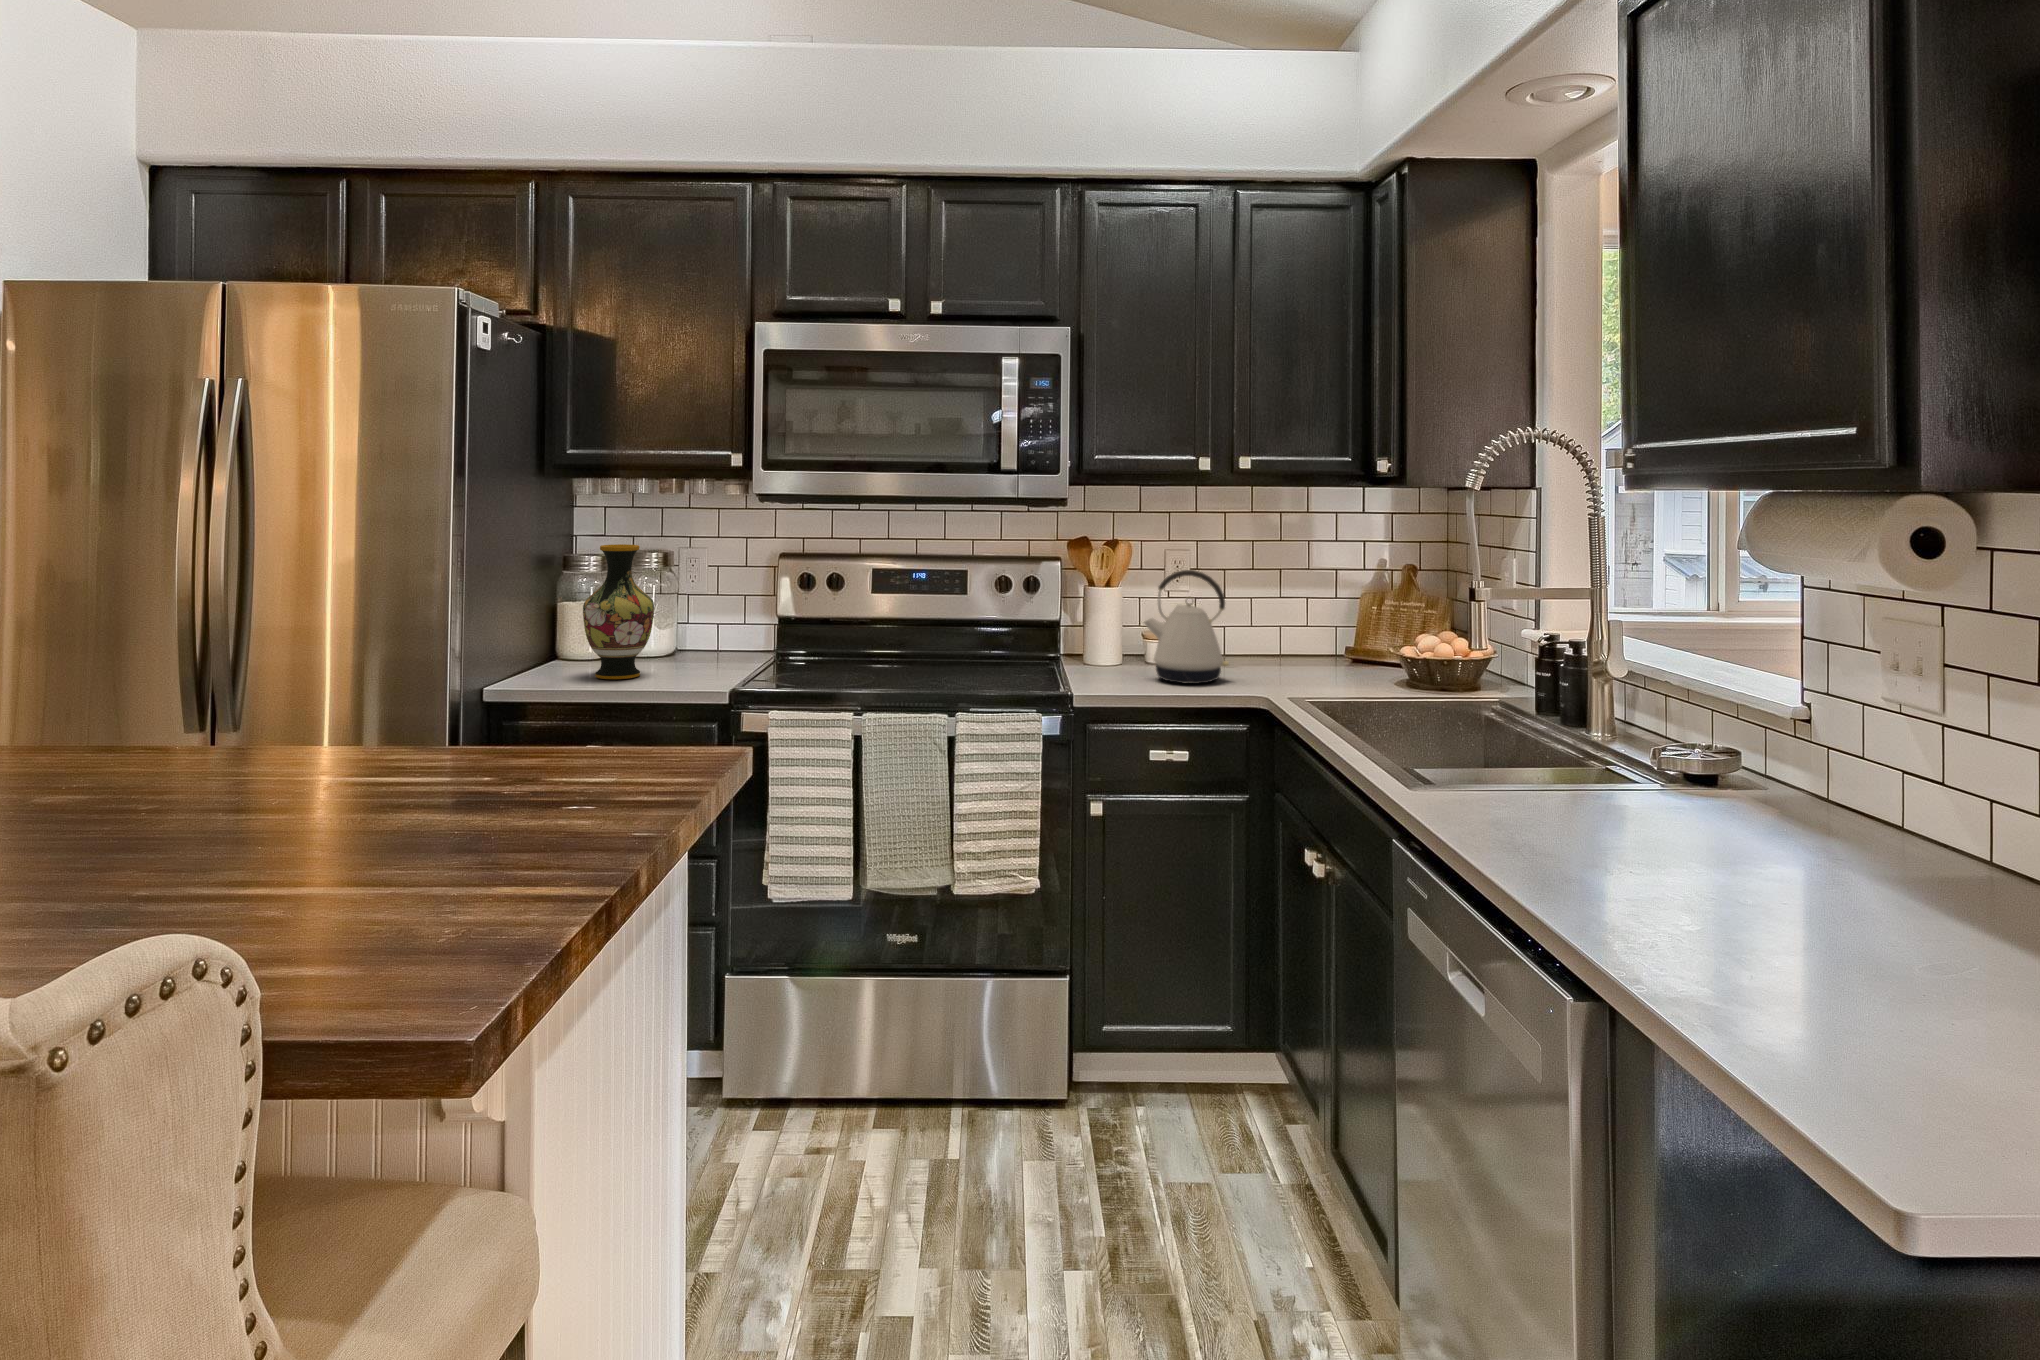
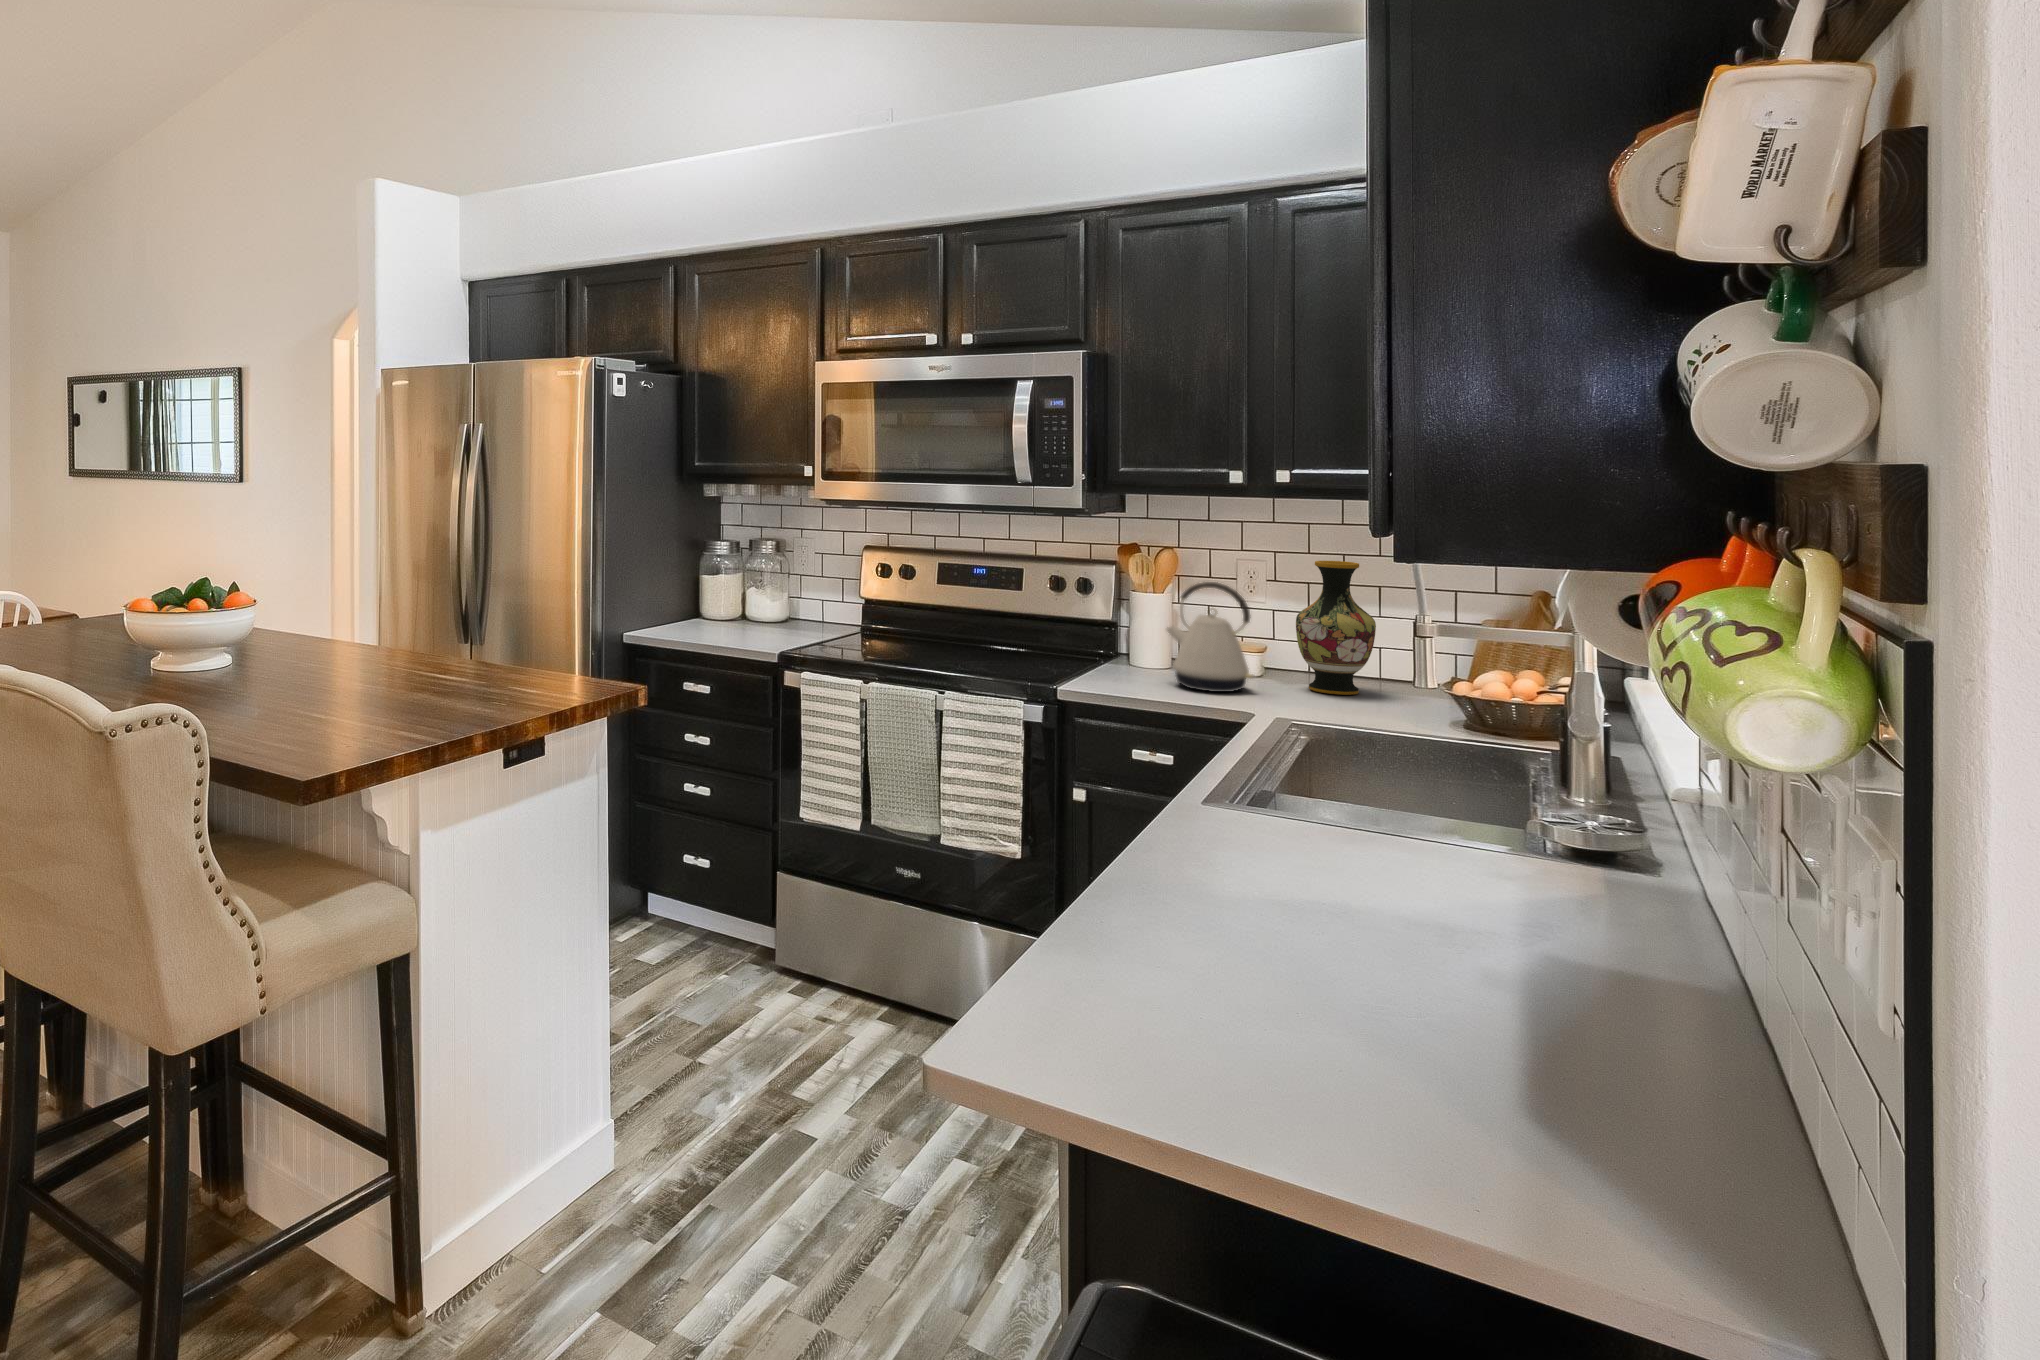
vase: present [583,544,654,679] -> present [1296,561,1376,695]

